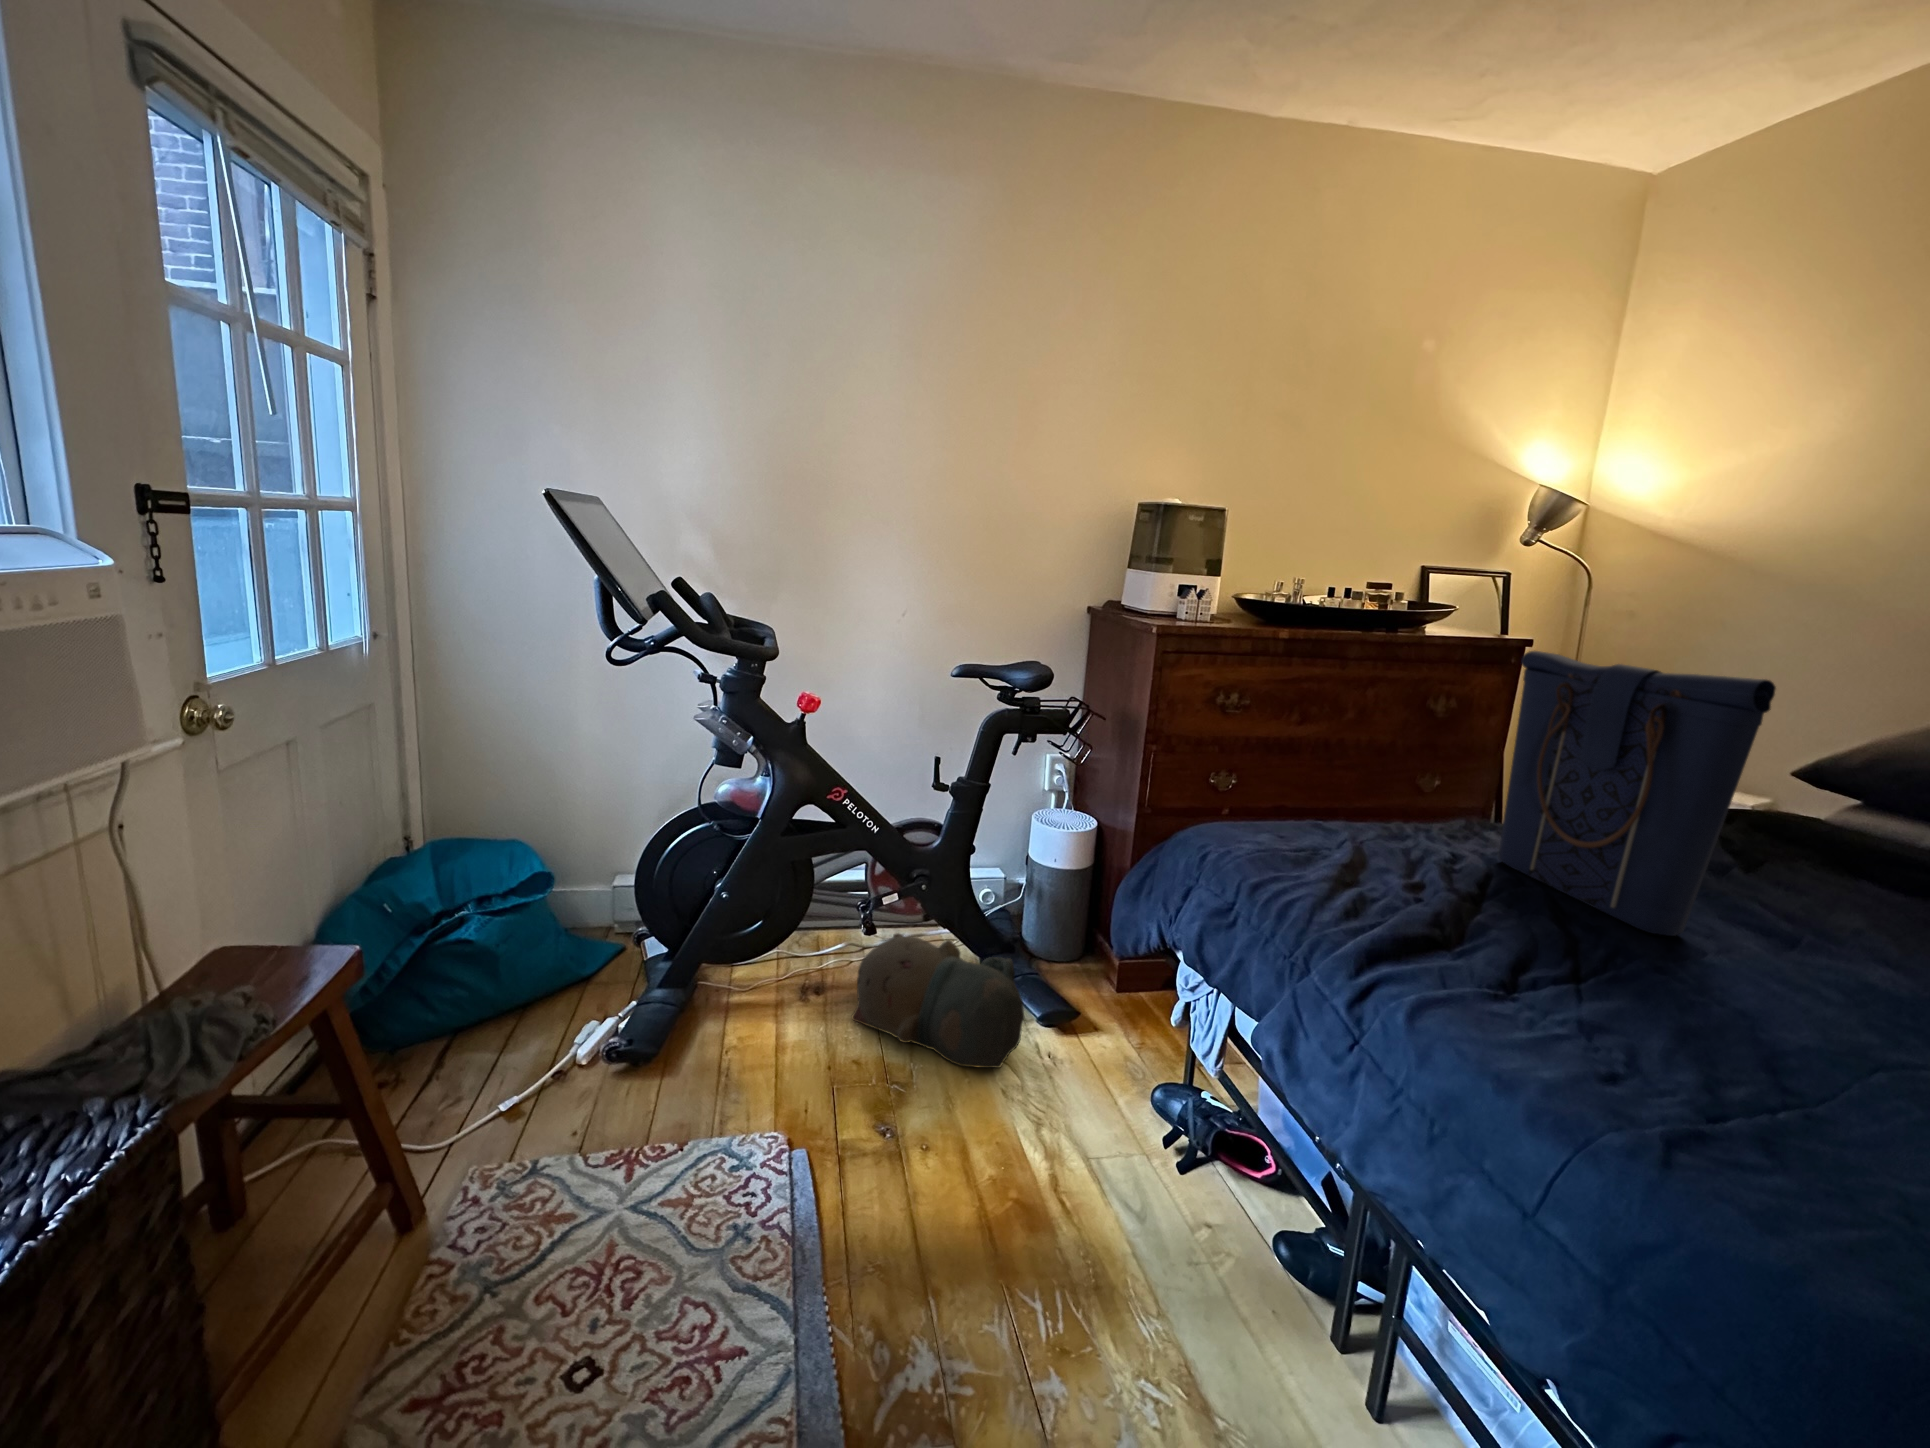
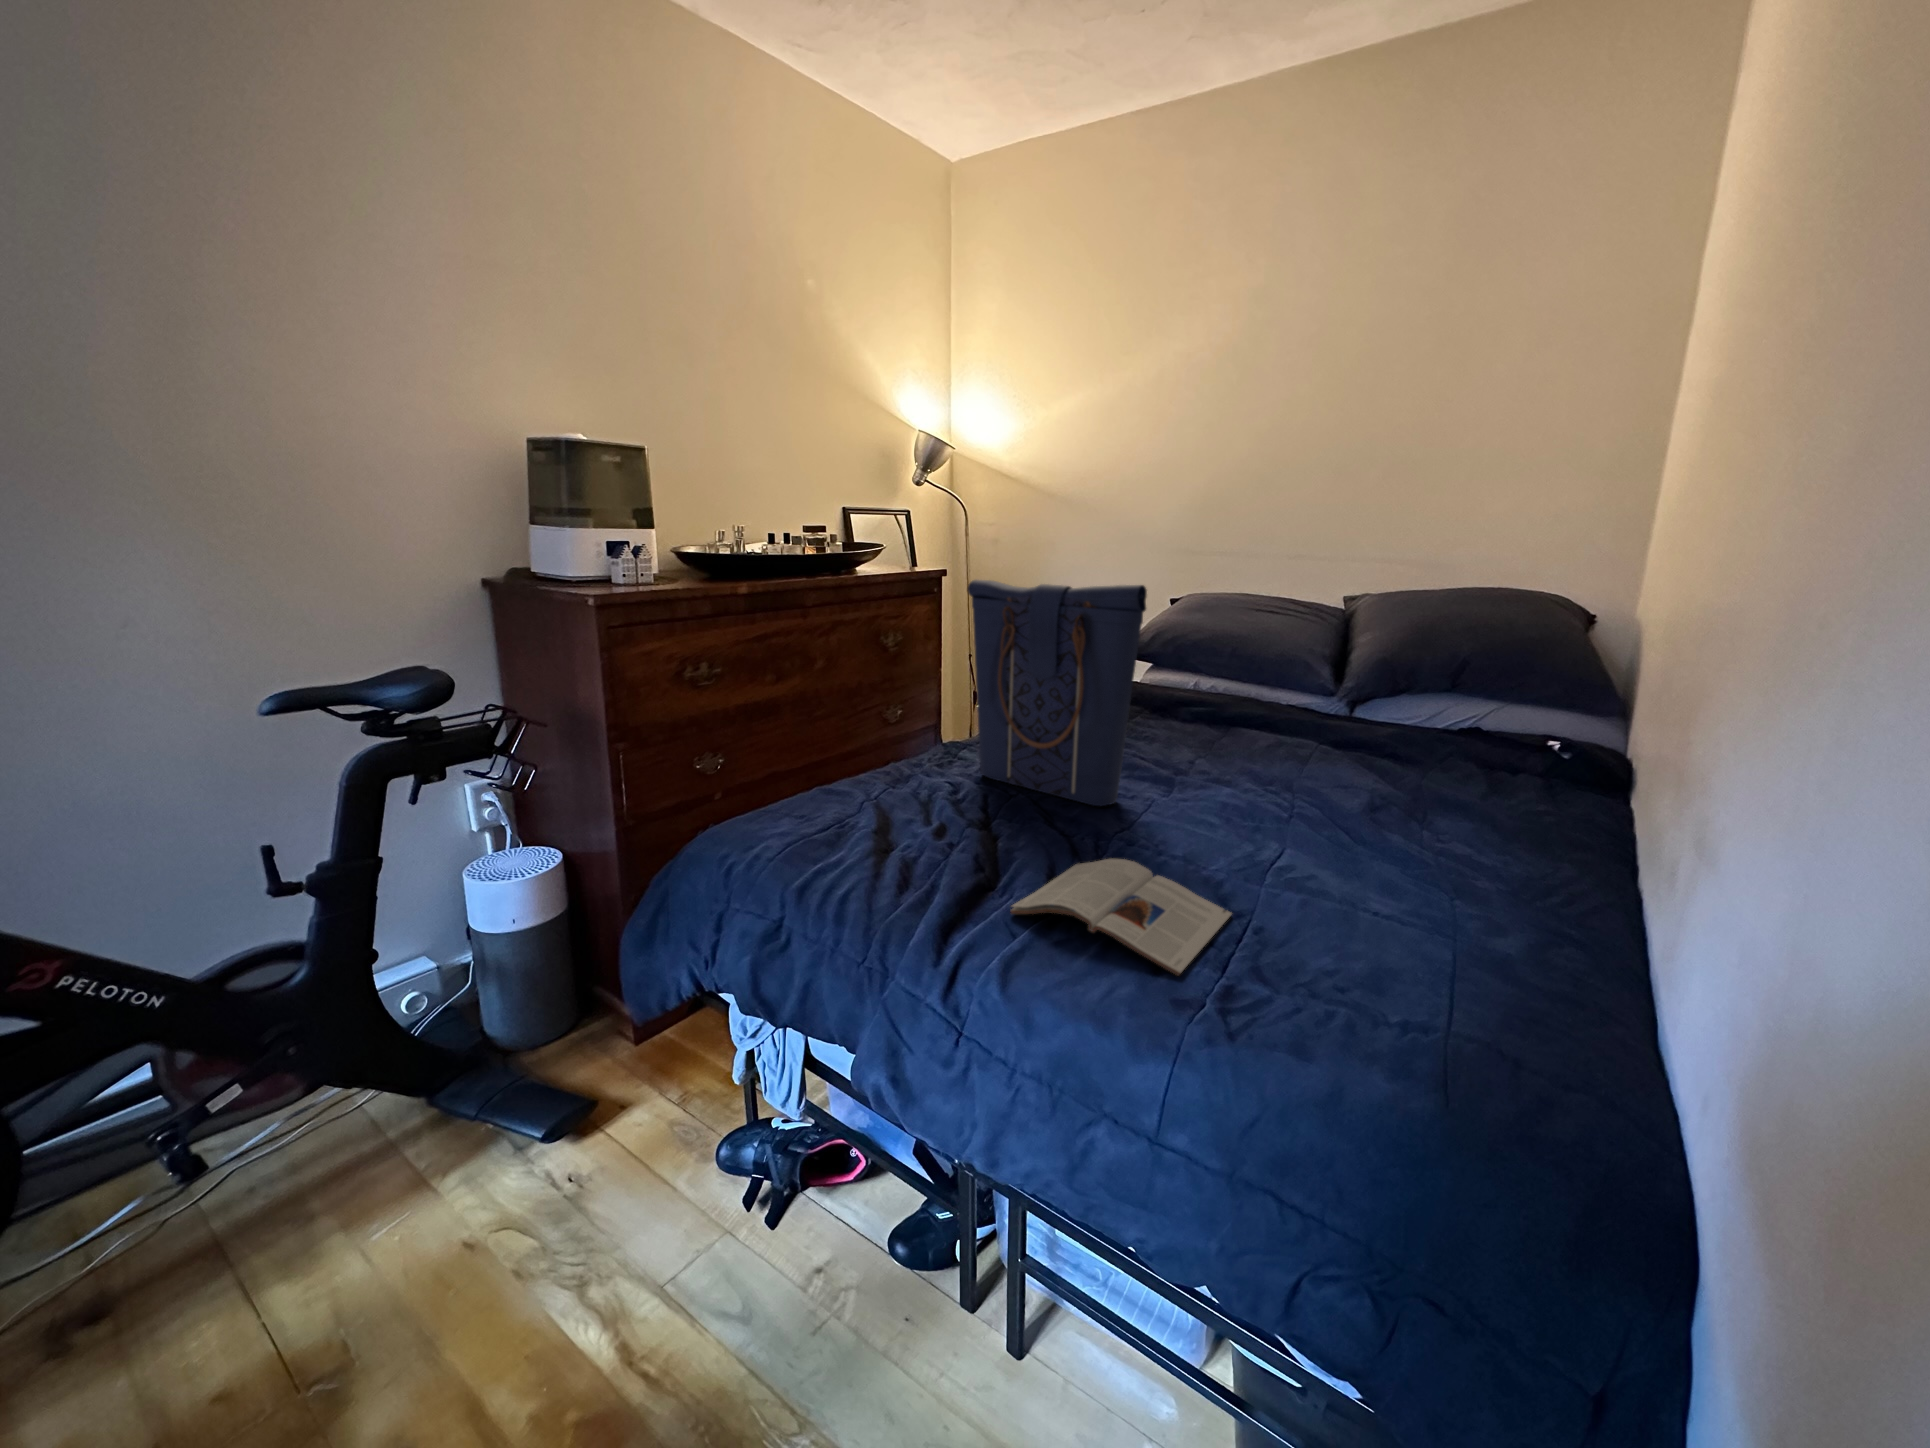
plush toy: present [852,934,1024,1068] -> none [172,1089,522,1345]
magazine: none [1457,965,1776,1093] -> present [1011,858,1232,975]

